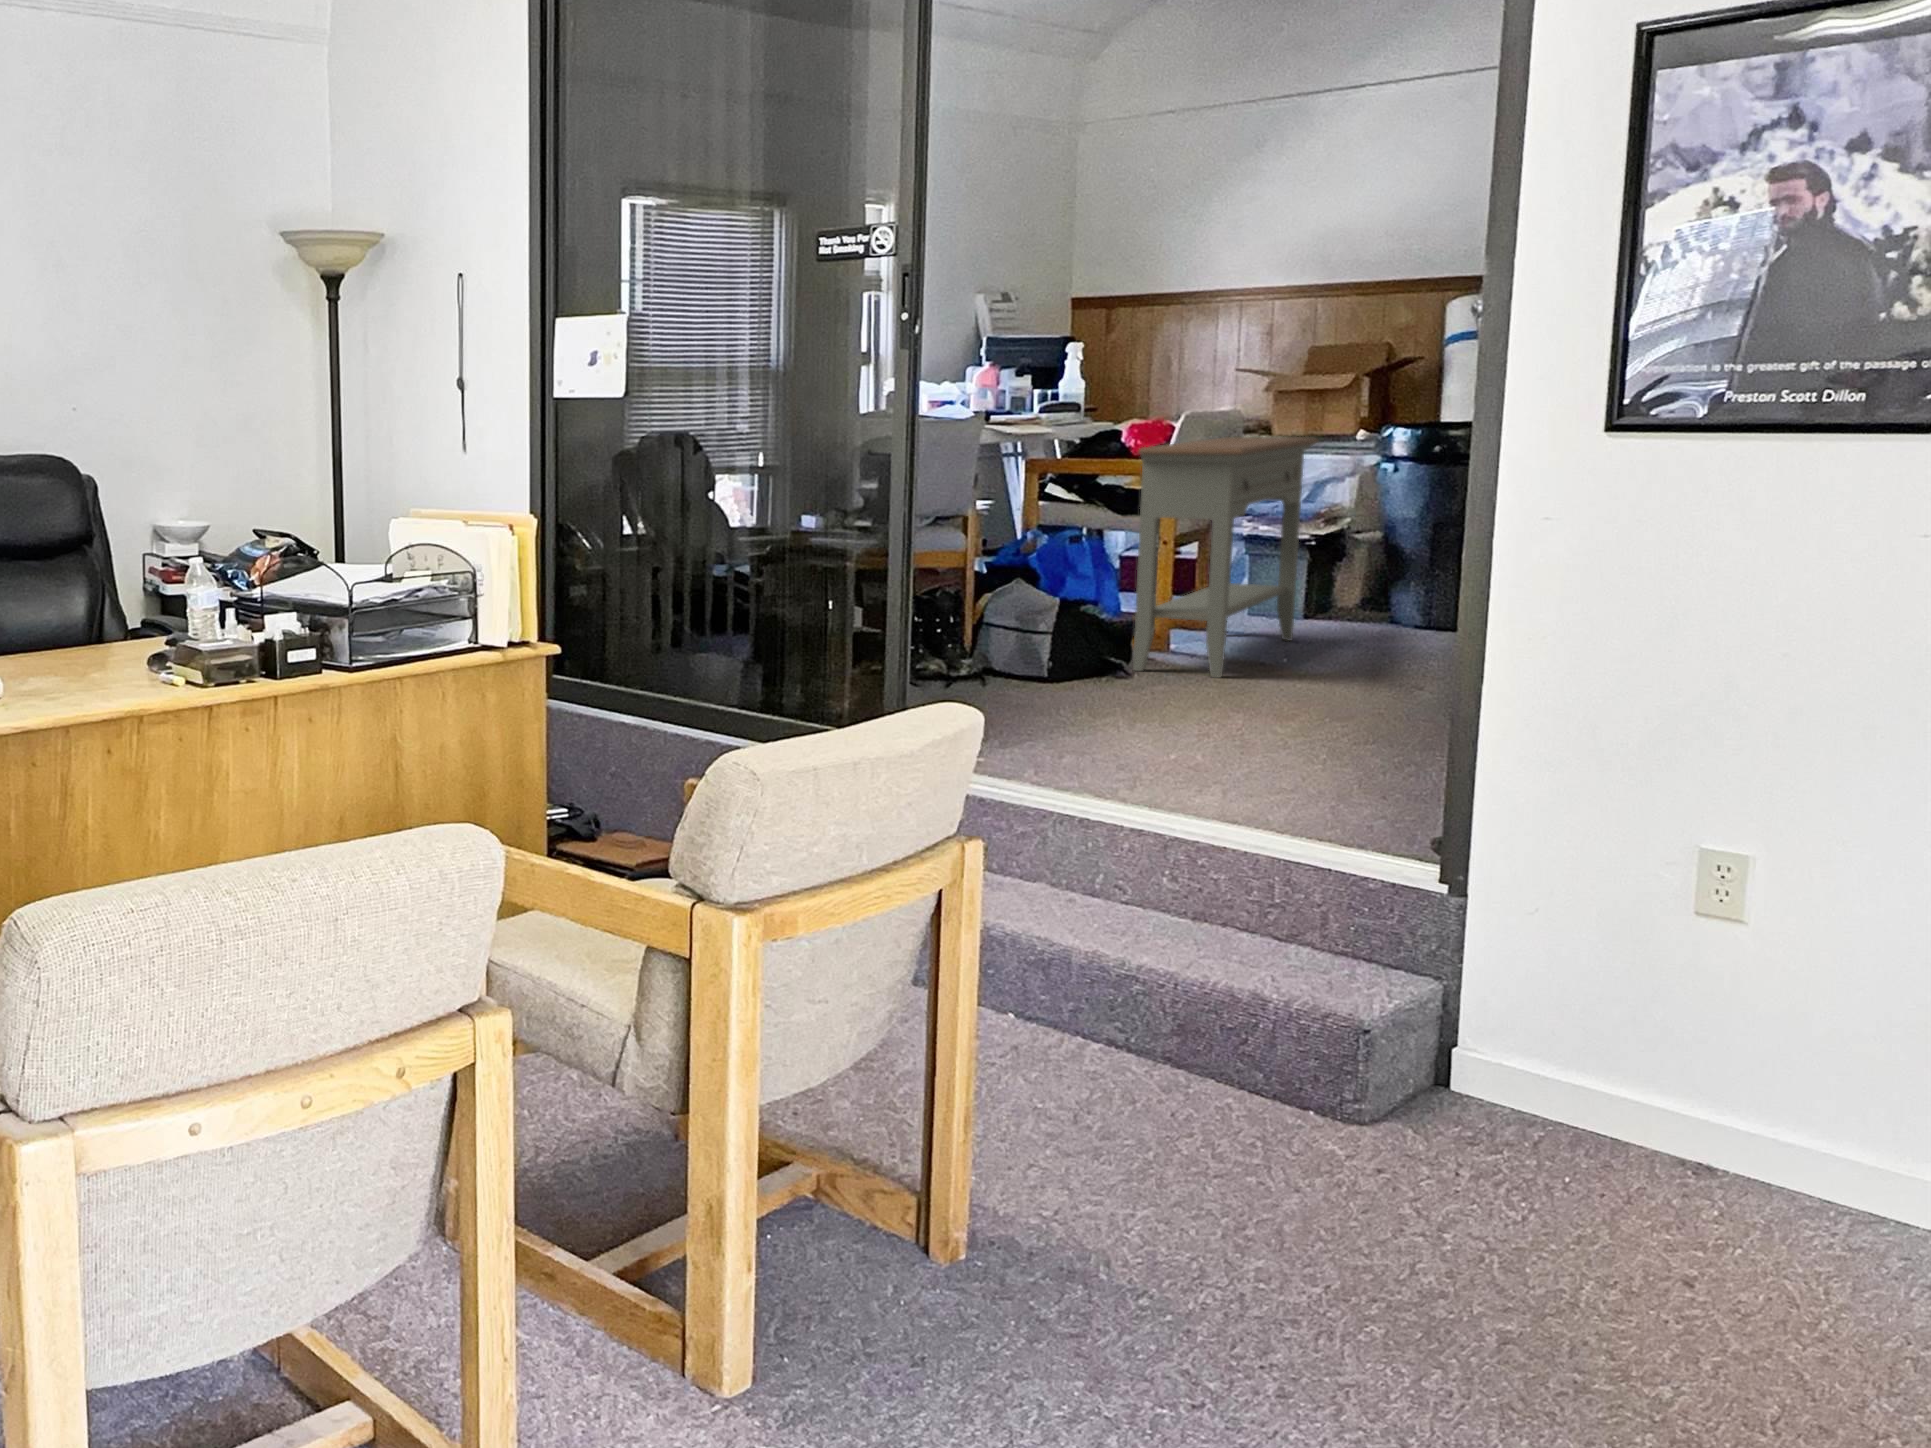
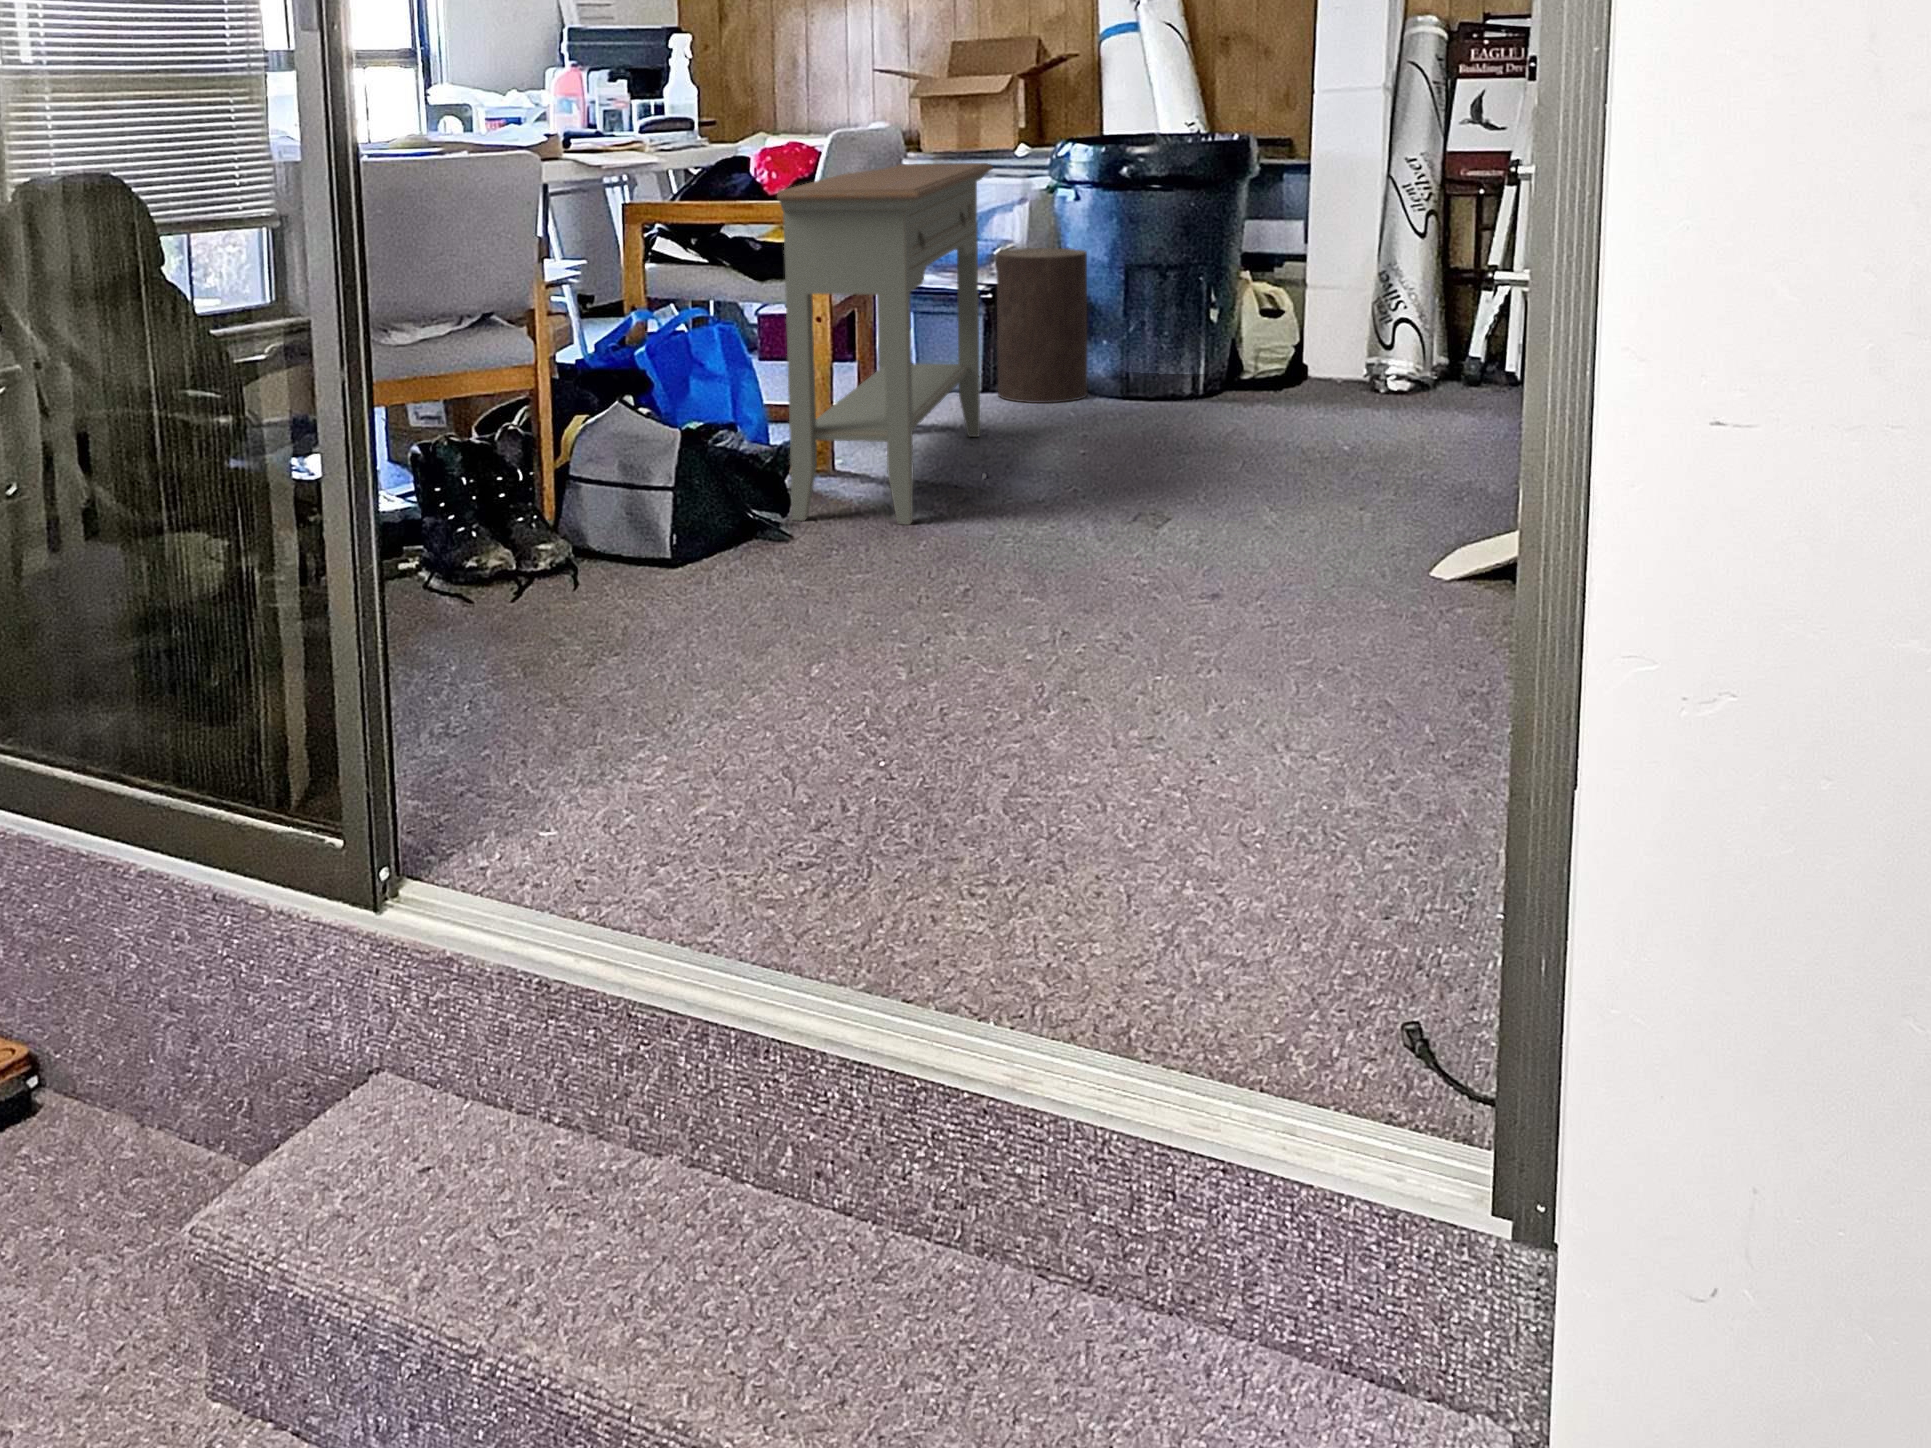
stool: none [1318,508,1406,627] -> present [996,248,1087,403]

